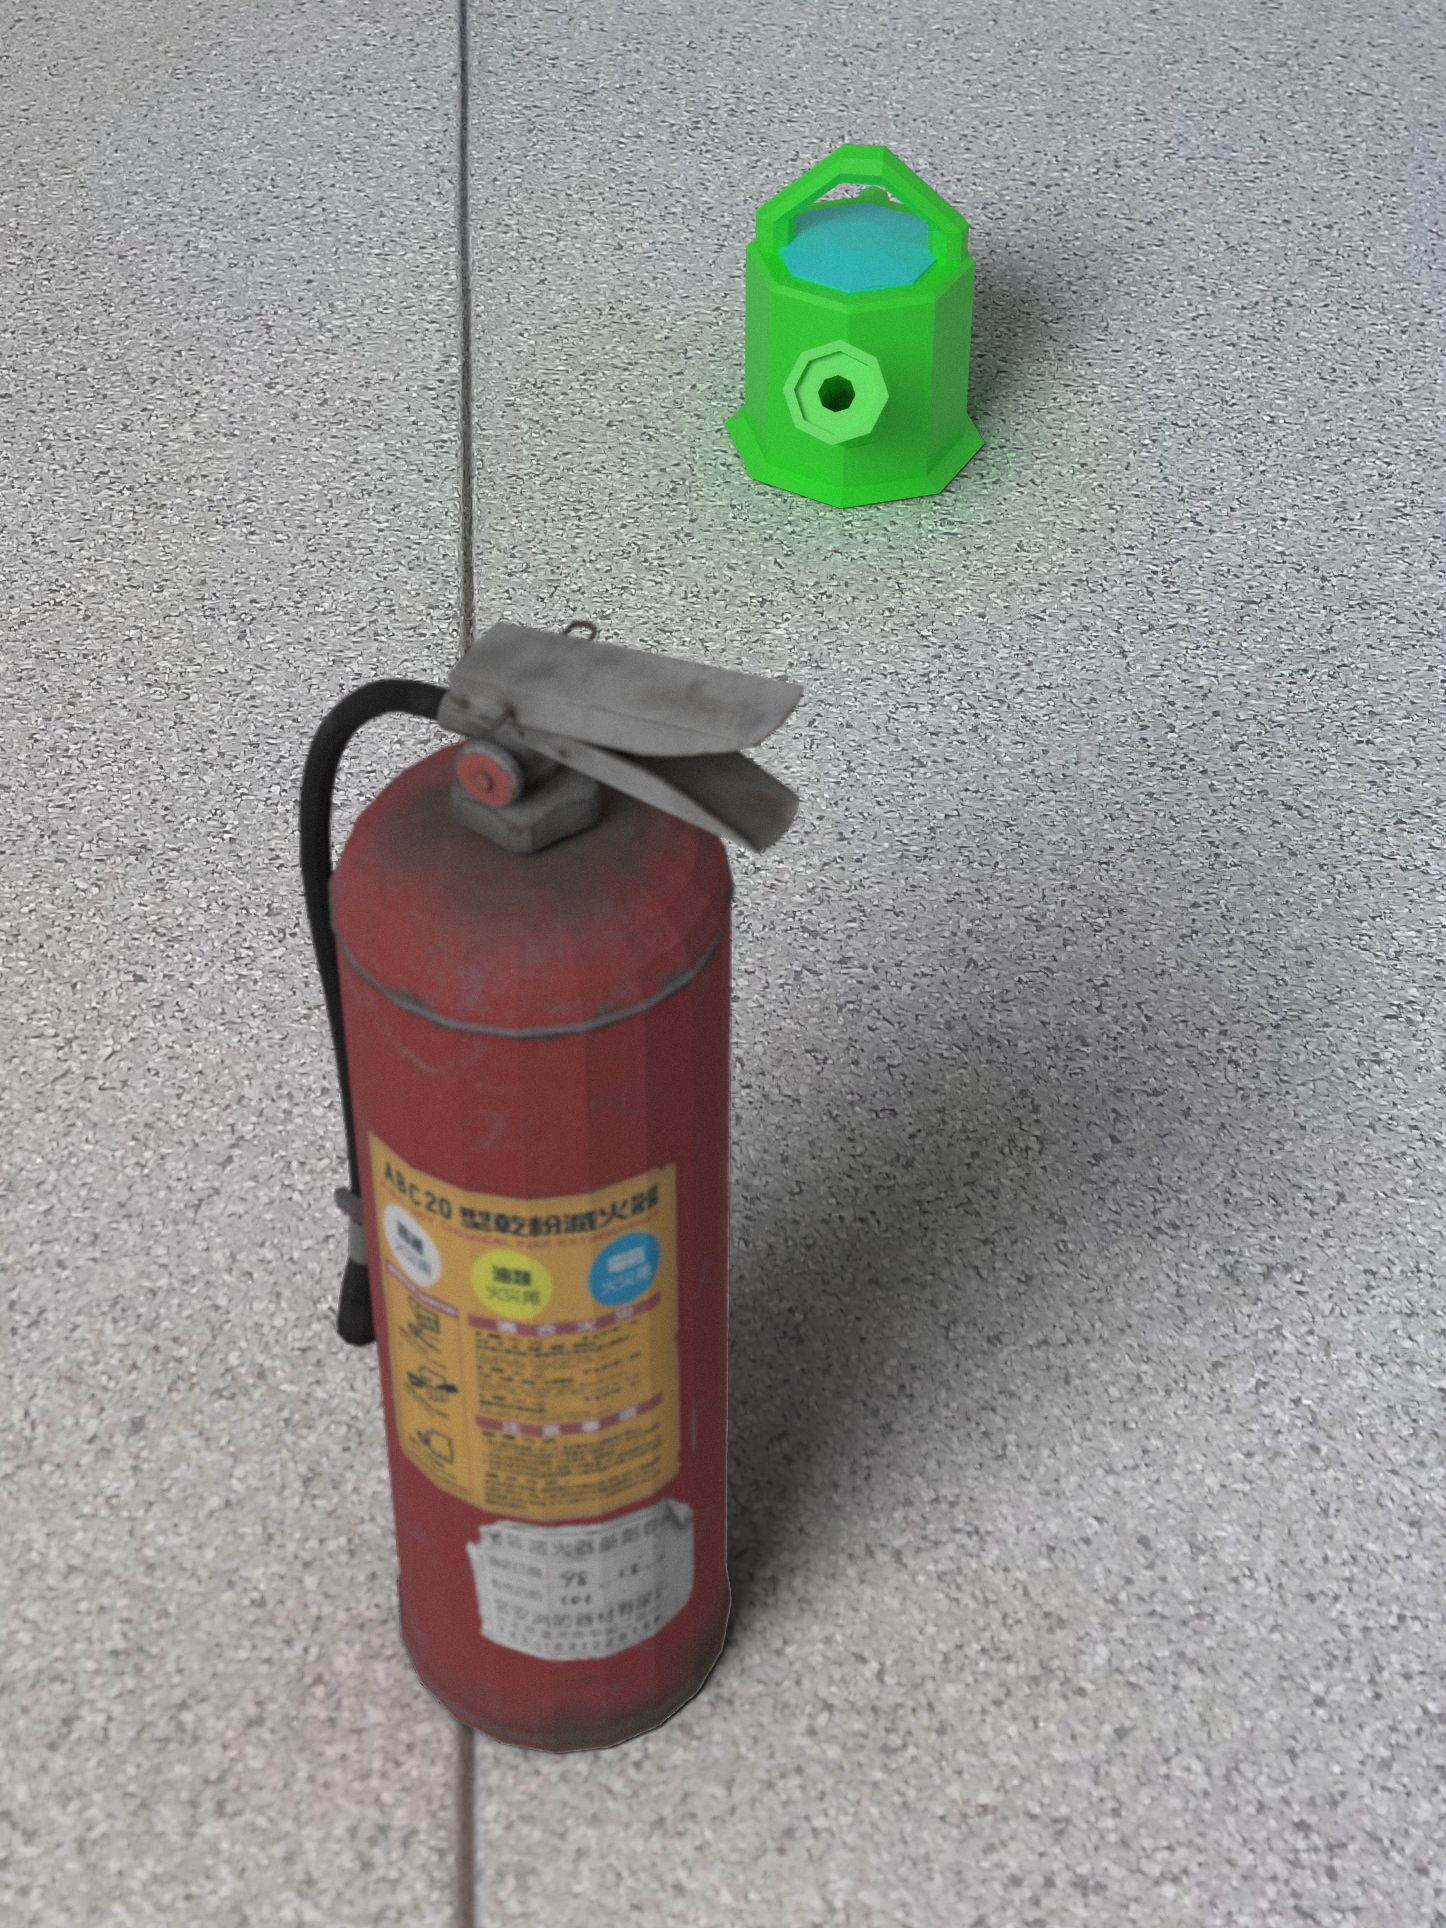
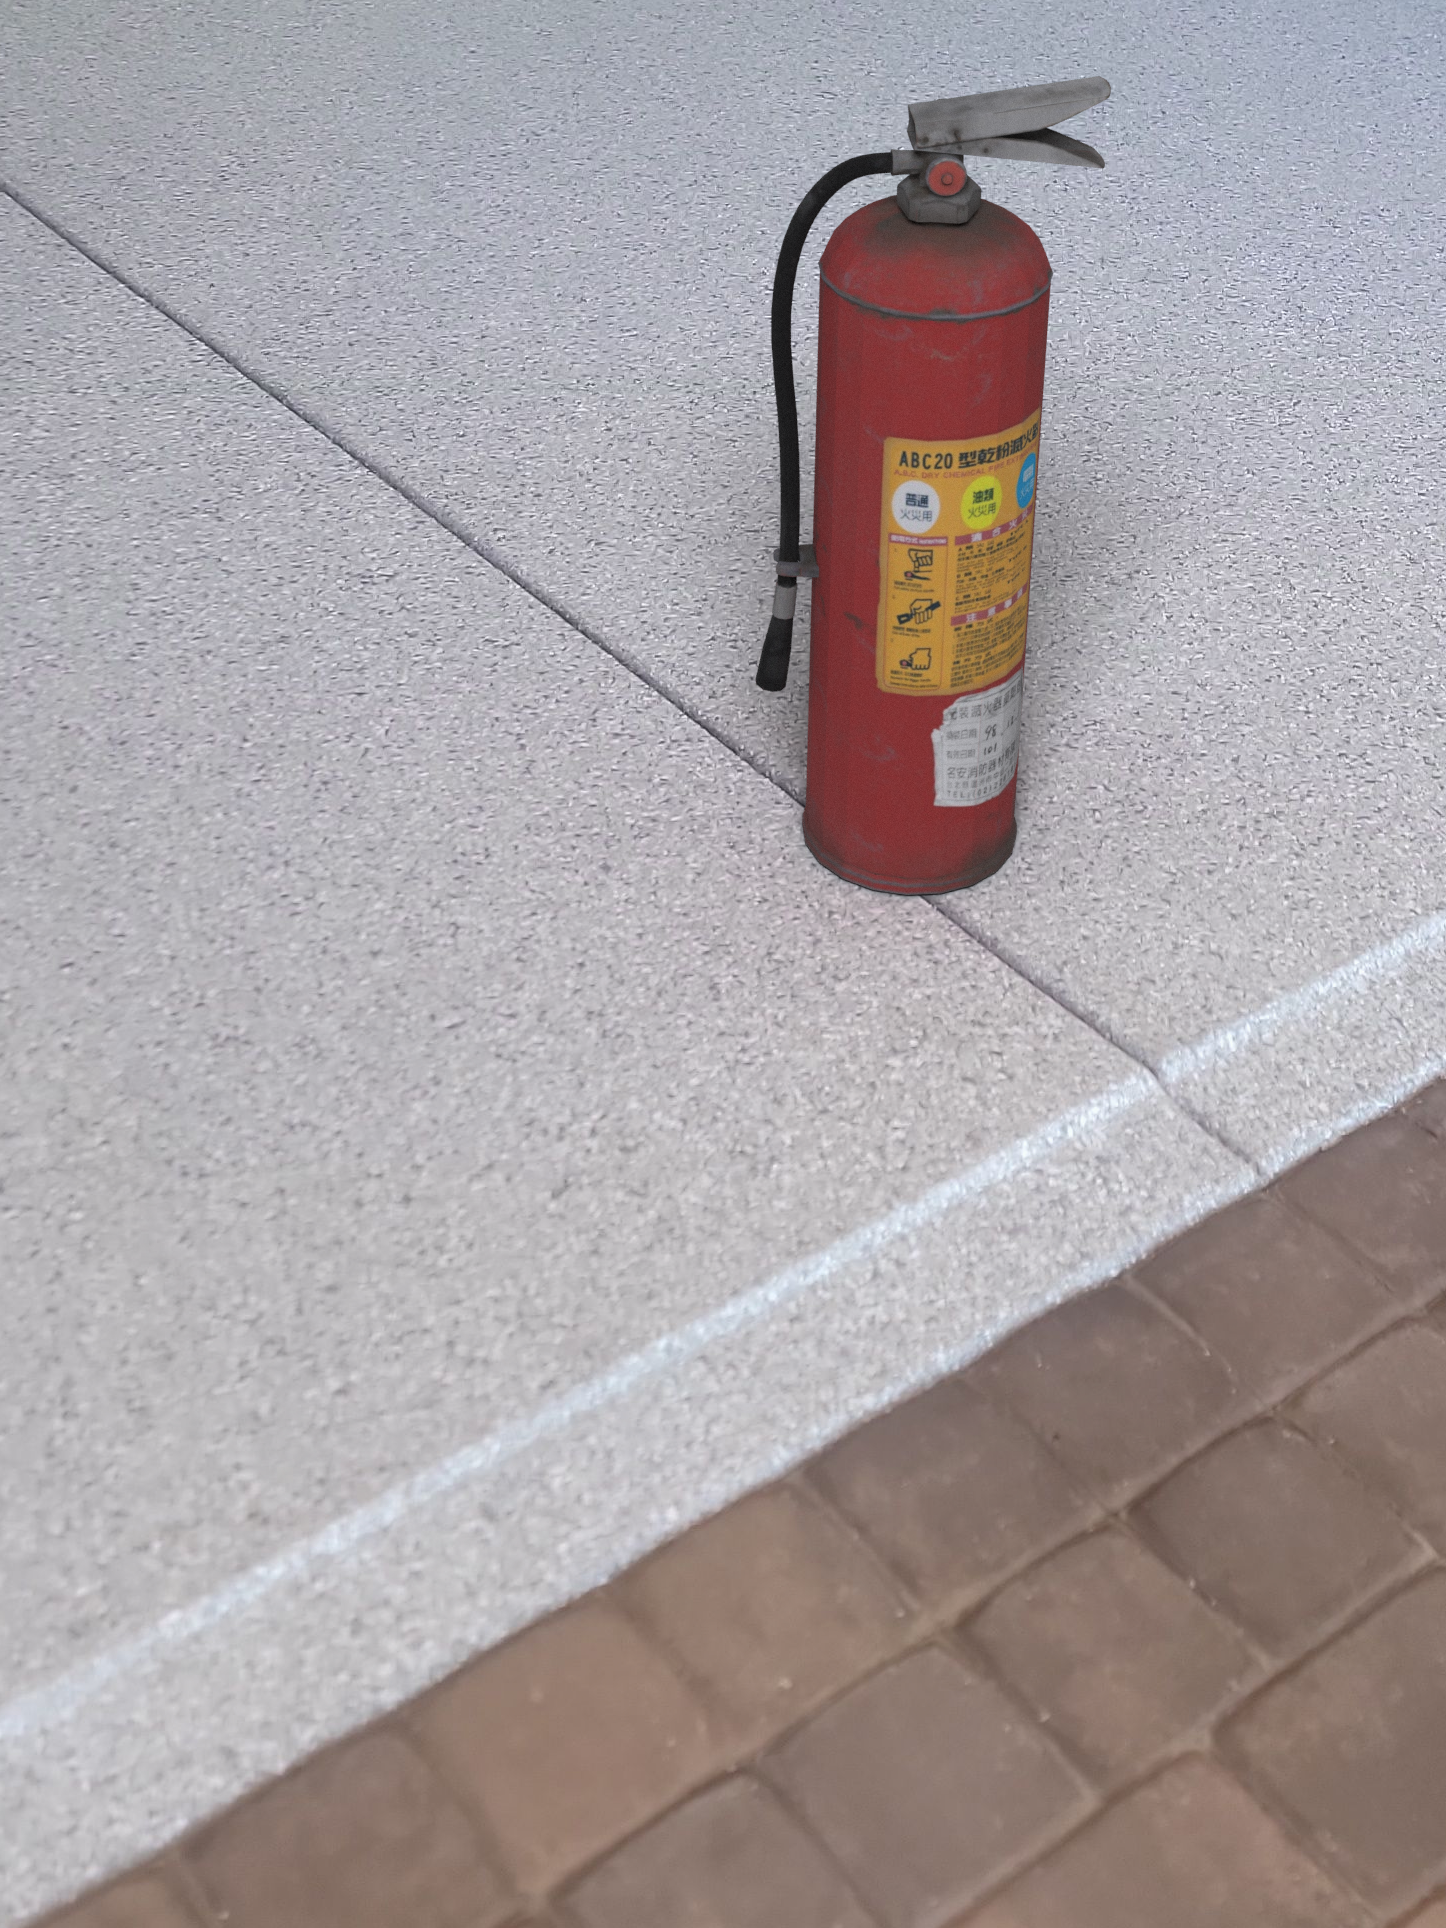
watering can: present [725,144,985,508] -> none [412,76,590,335]

